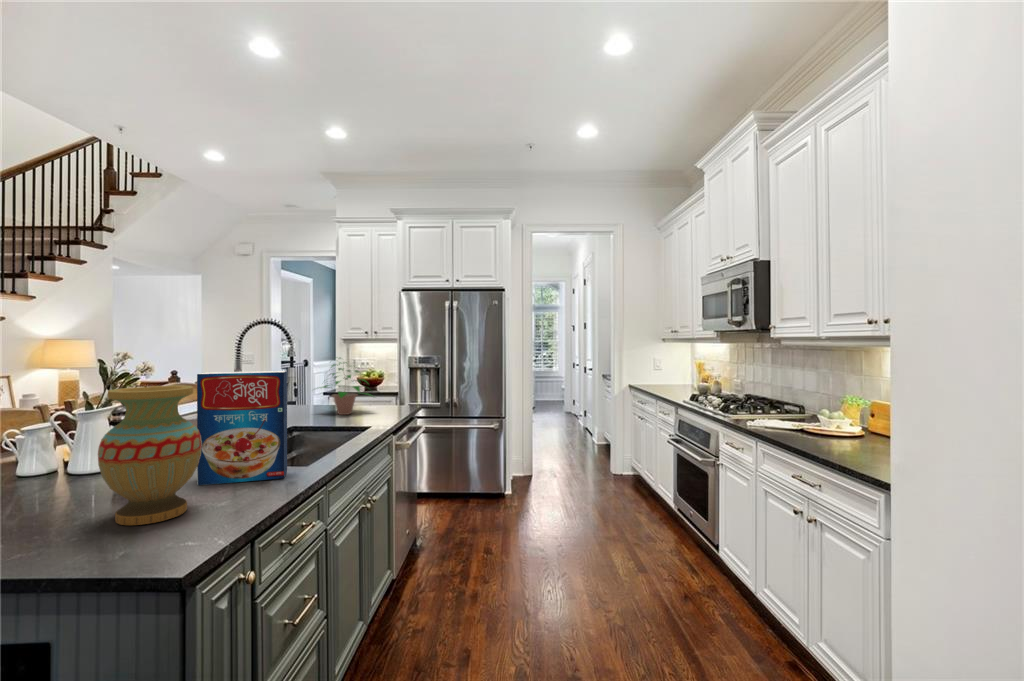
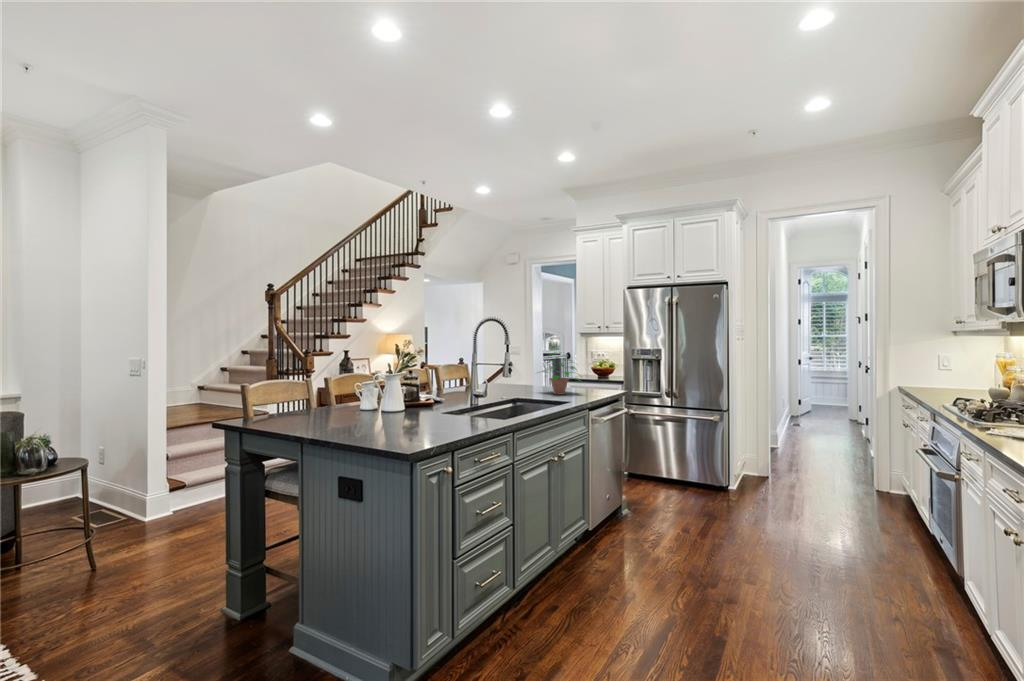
cereal box: present [197,371,287,485] -> none [442,353,493,424]
vase: present [98,386,202,525] -> none [391,359,439,434]

